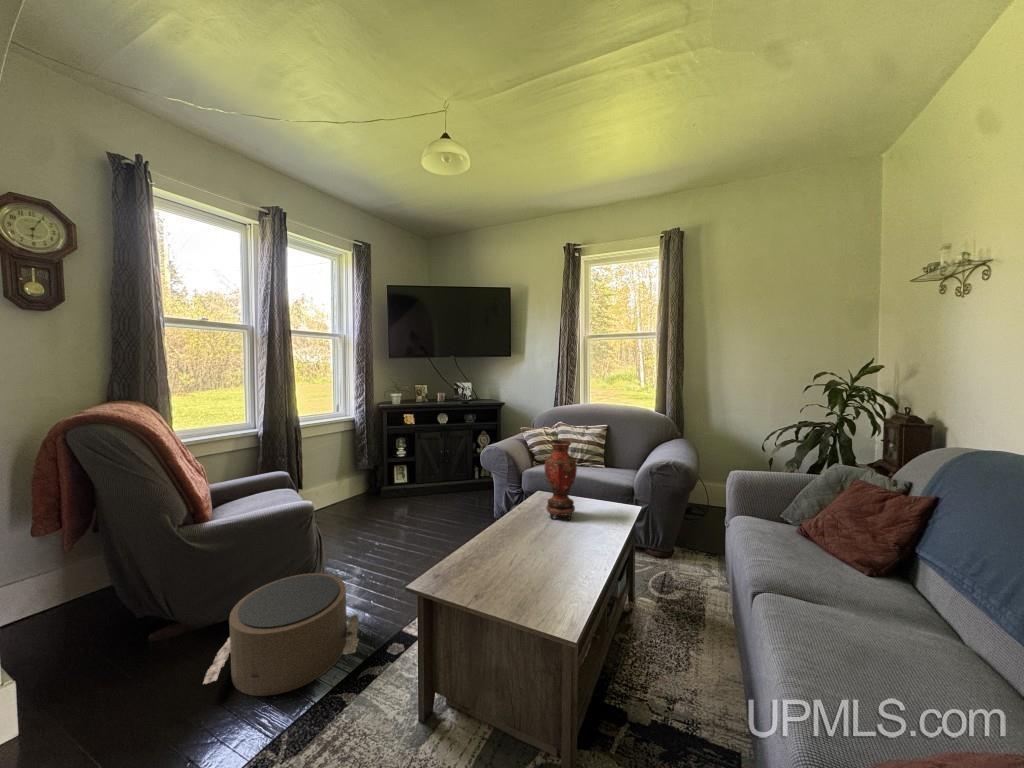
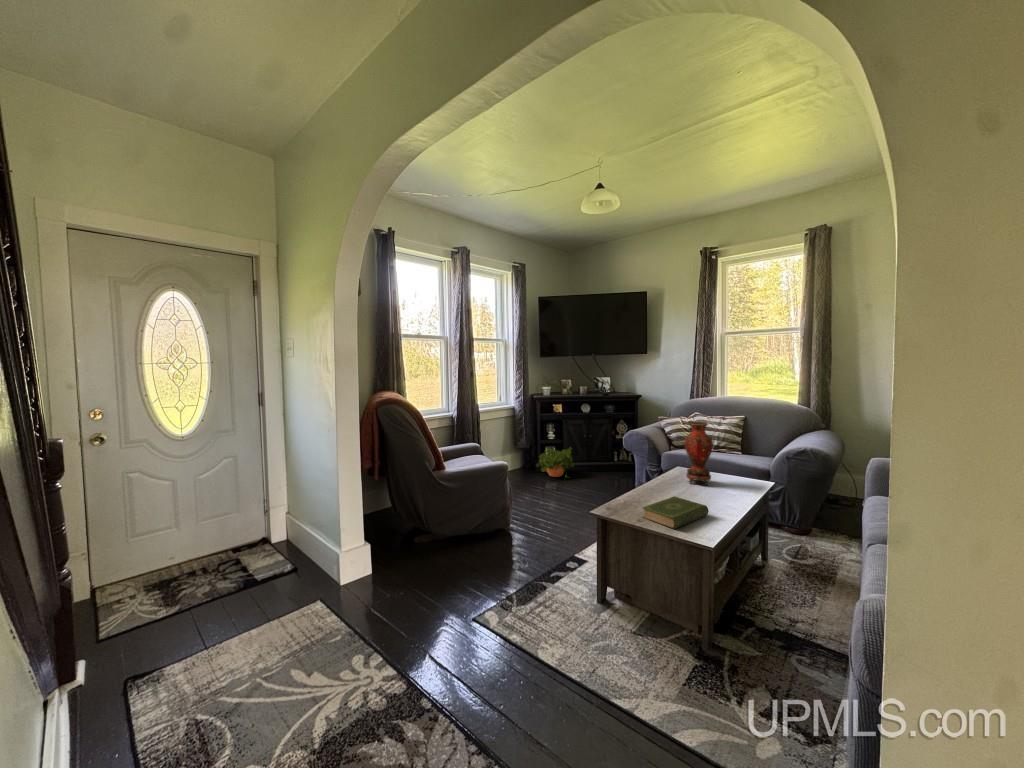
potted plant: none [379,465,428,507] -> present [537,447,574,477]
book: none [483,548,571,611] -> present [642,496,709,529]
pouf: present [203,573,359,696] -> none [460,509,547,576]

